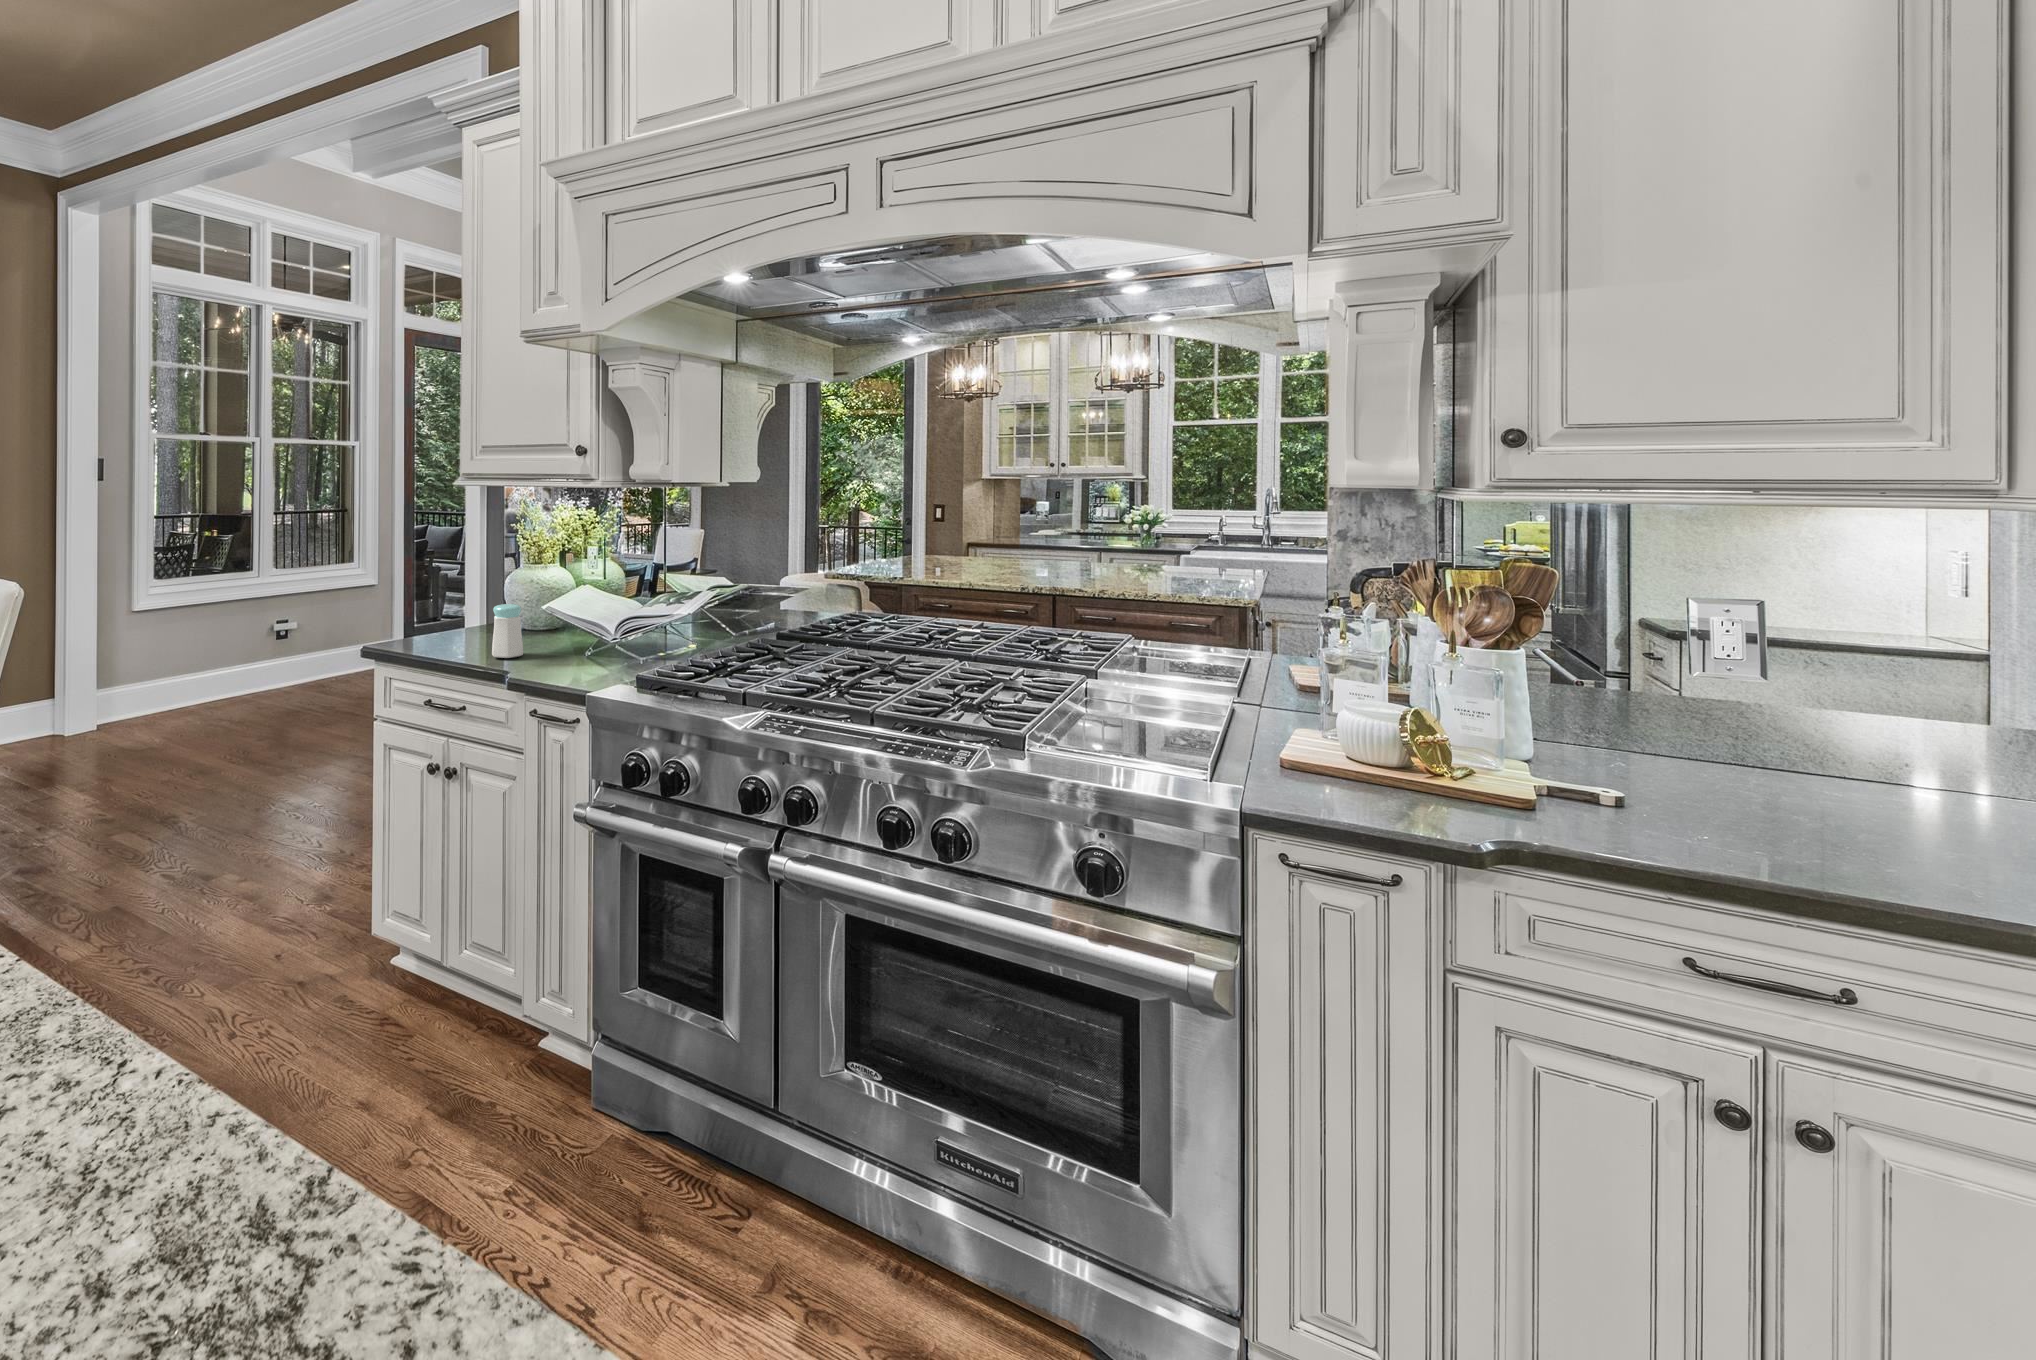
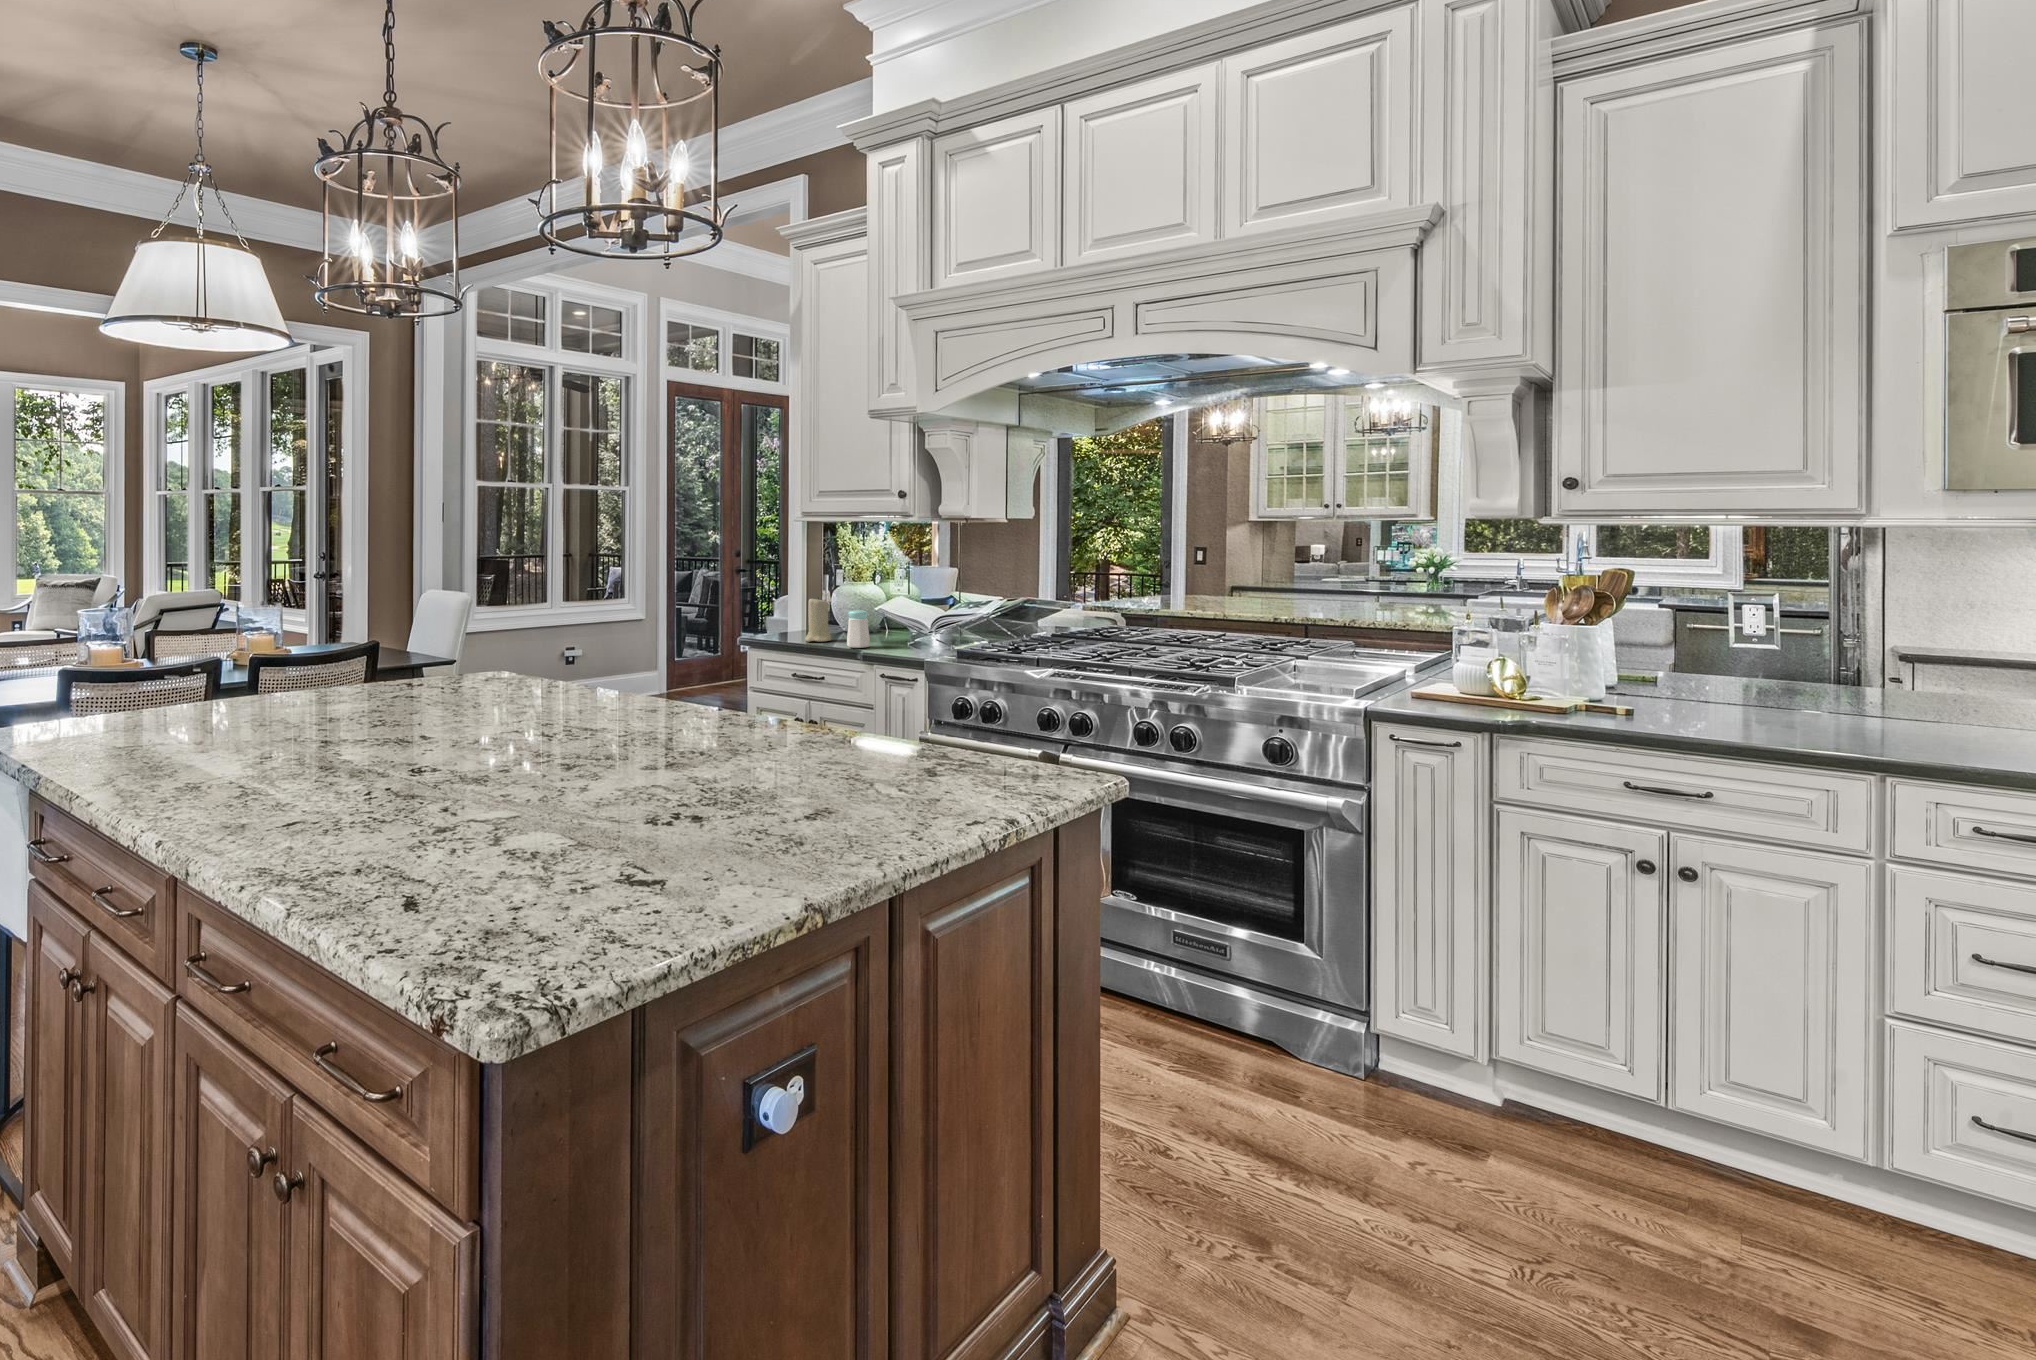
candle: none [445,583,481,645] -> present [805,597,832,642]

